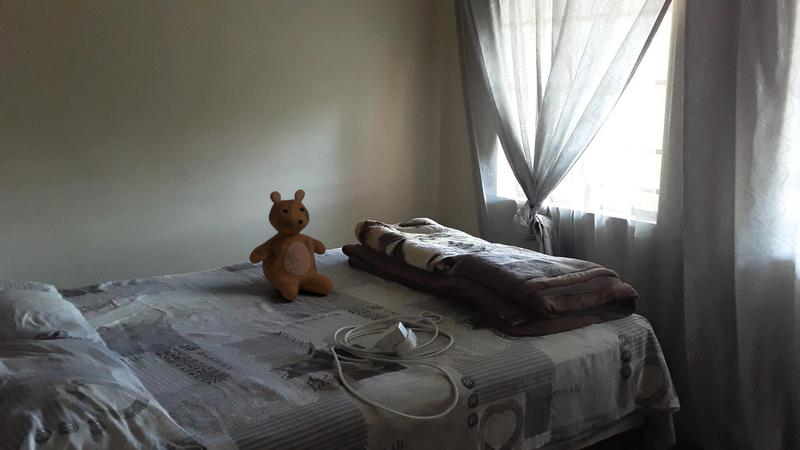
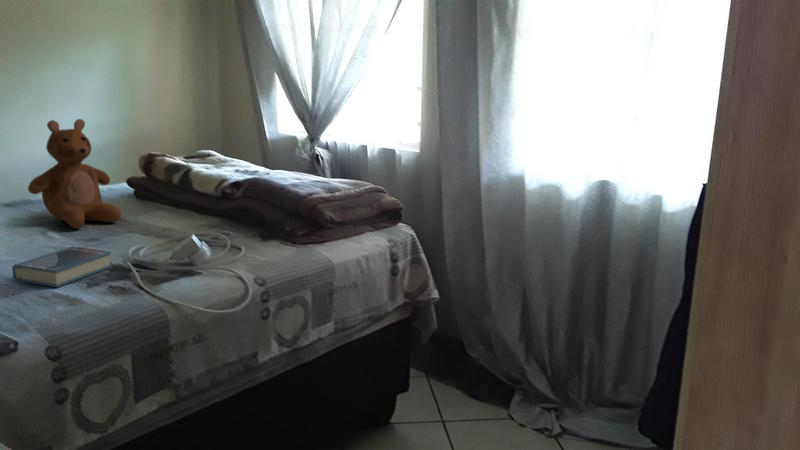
hardback book: none [221,326,316,374] -> present [12,247,112,287]

